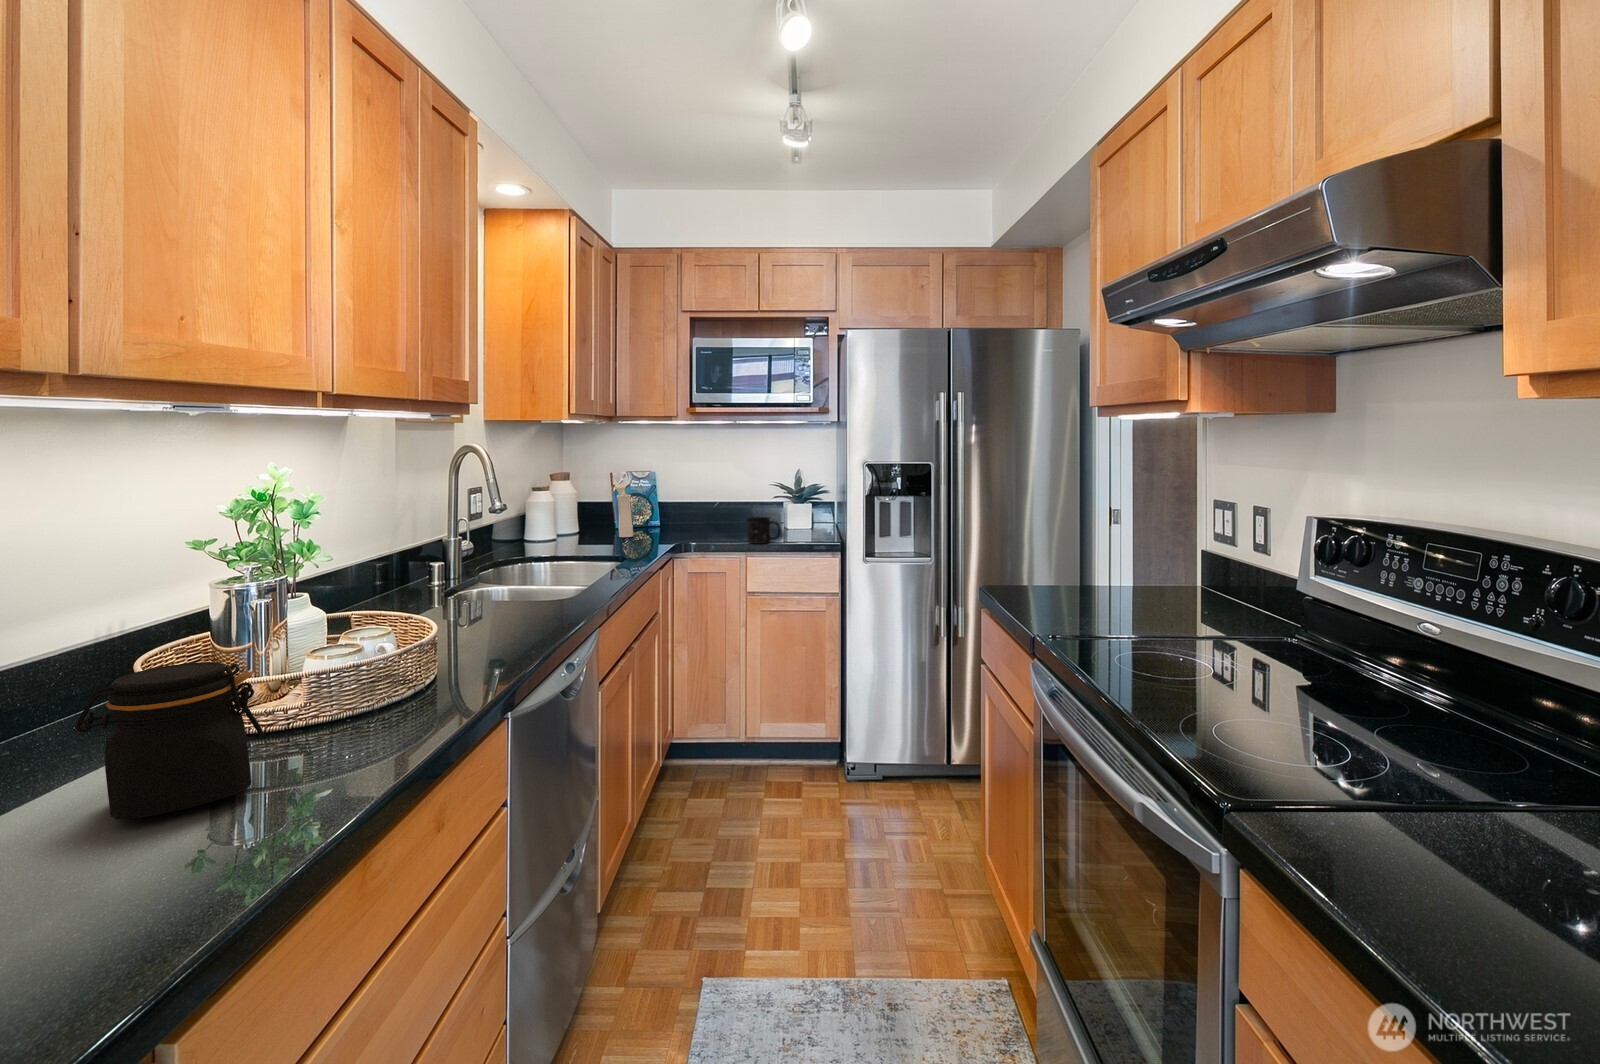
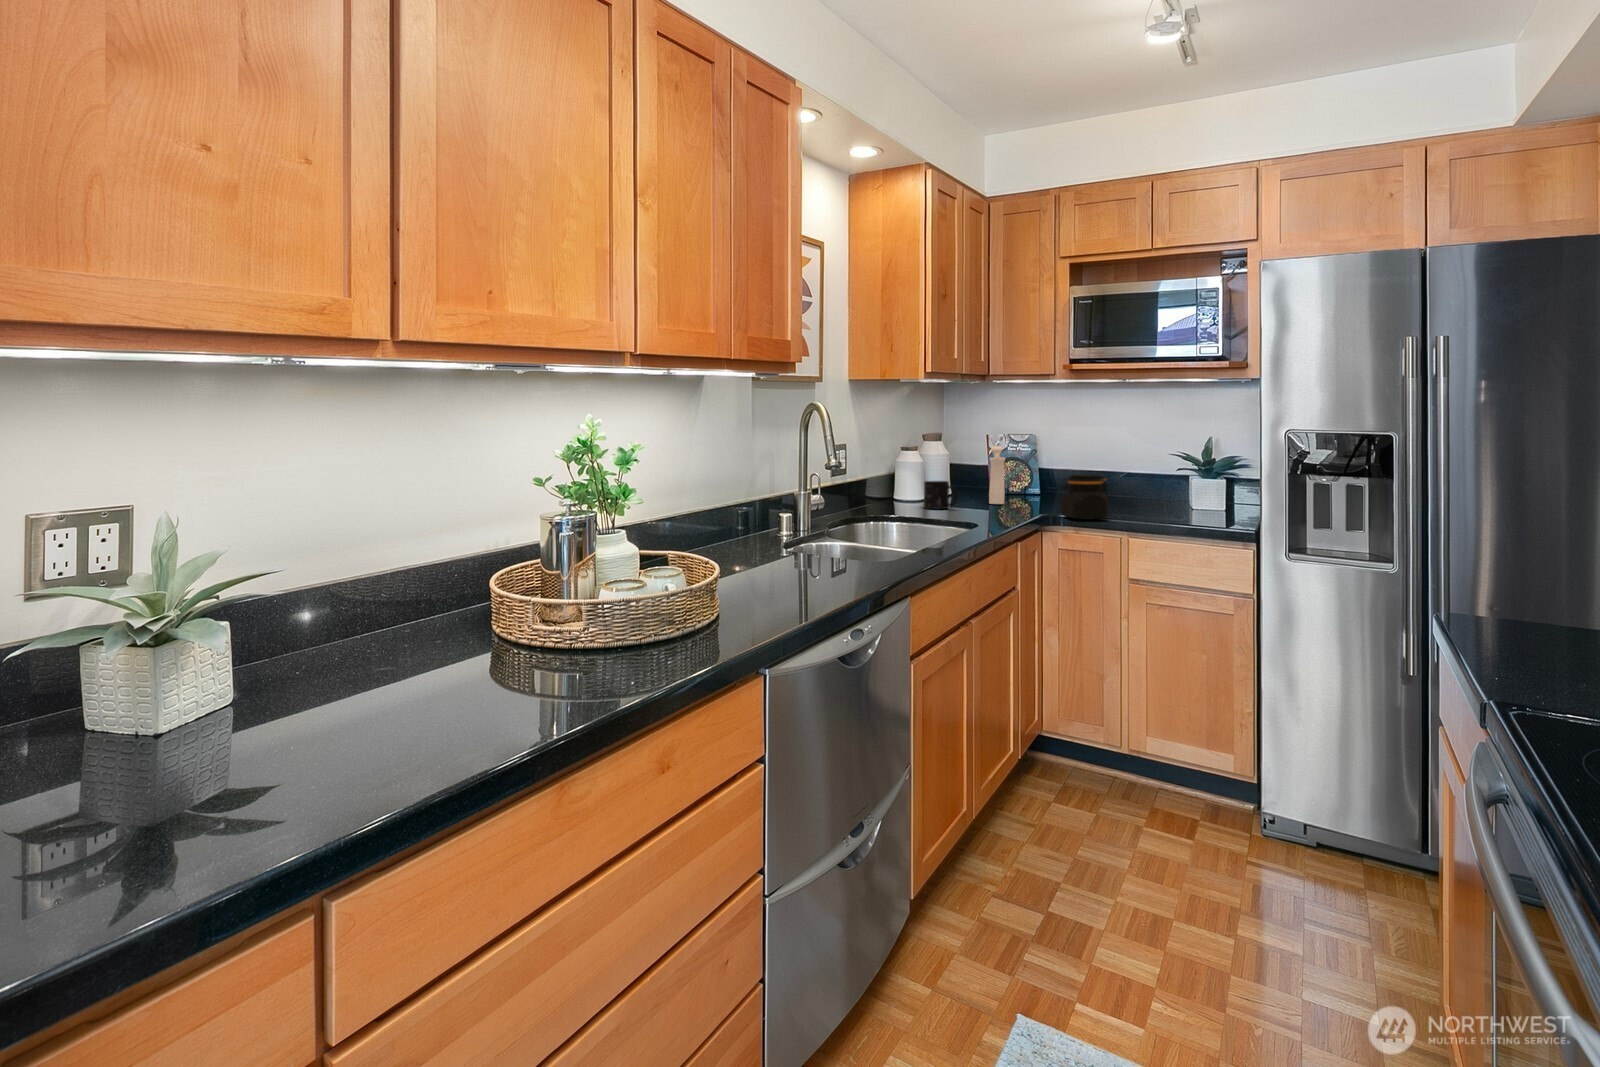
mug: present [747,517,781,544] -> present [924,481,957,509]
jar: present [75,662,264,819] -> present [1061,474,1109,520]

